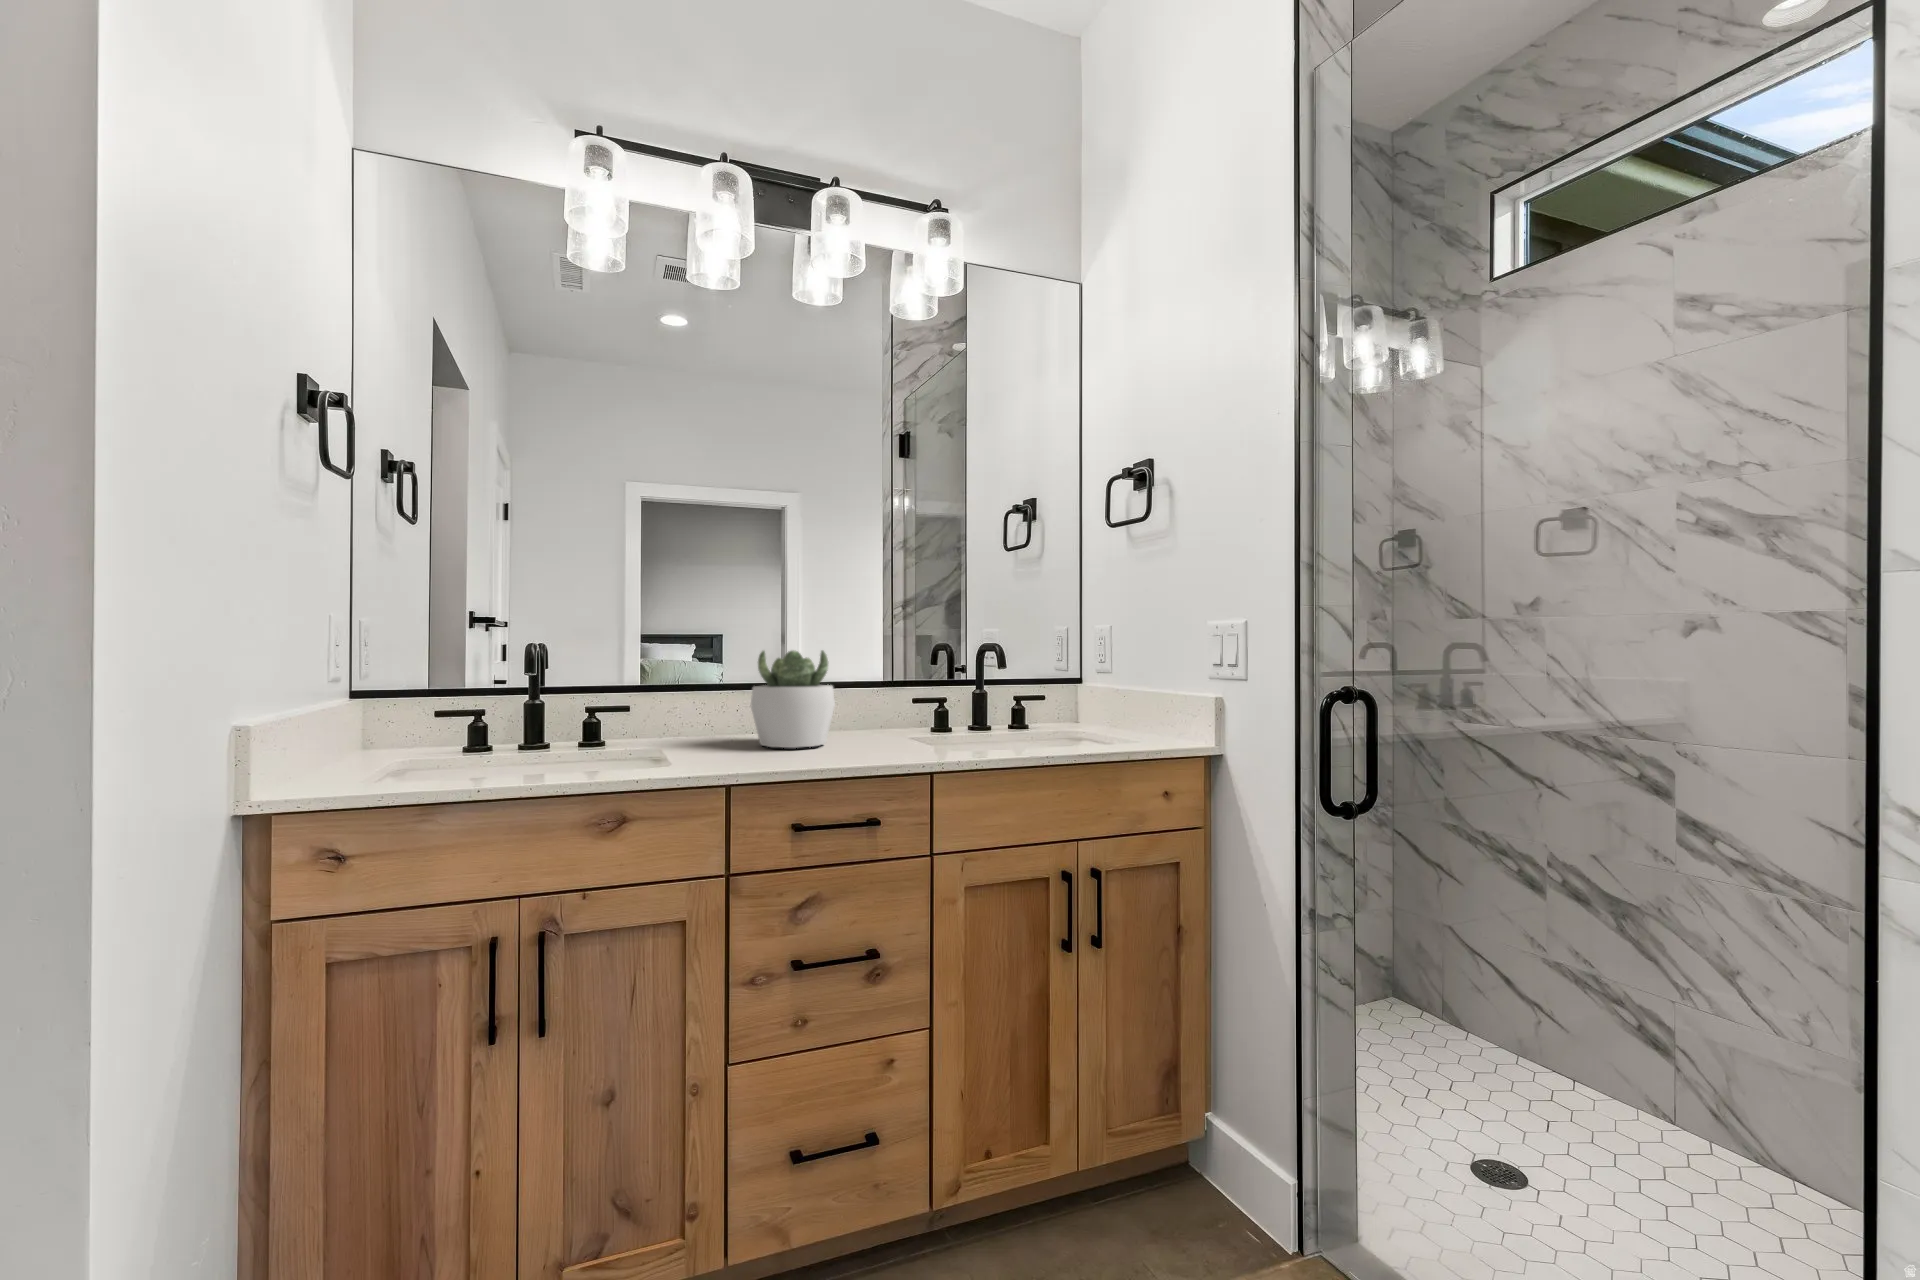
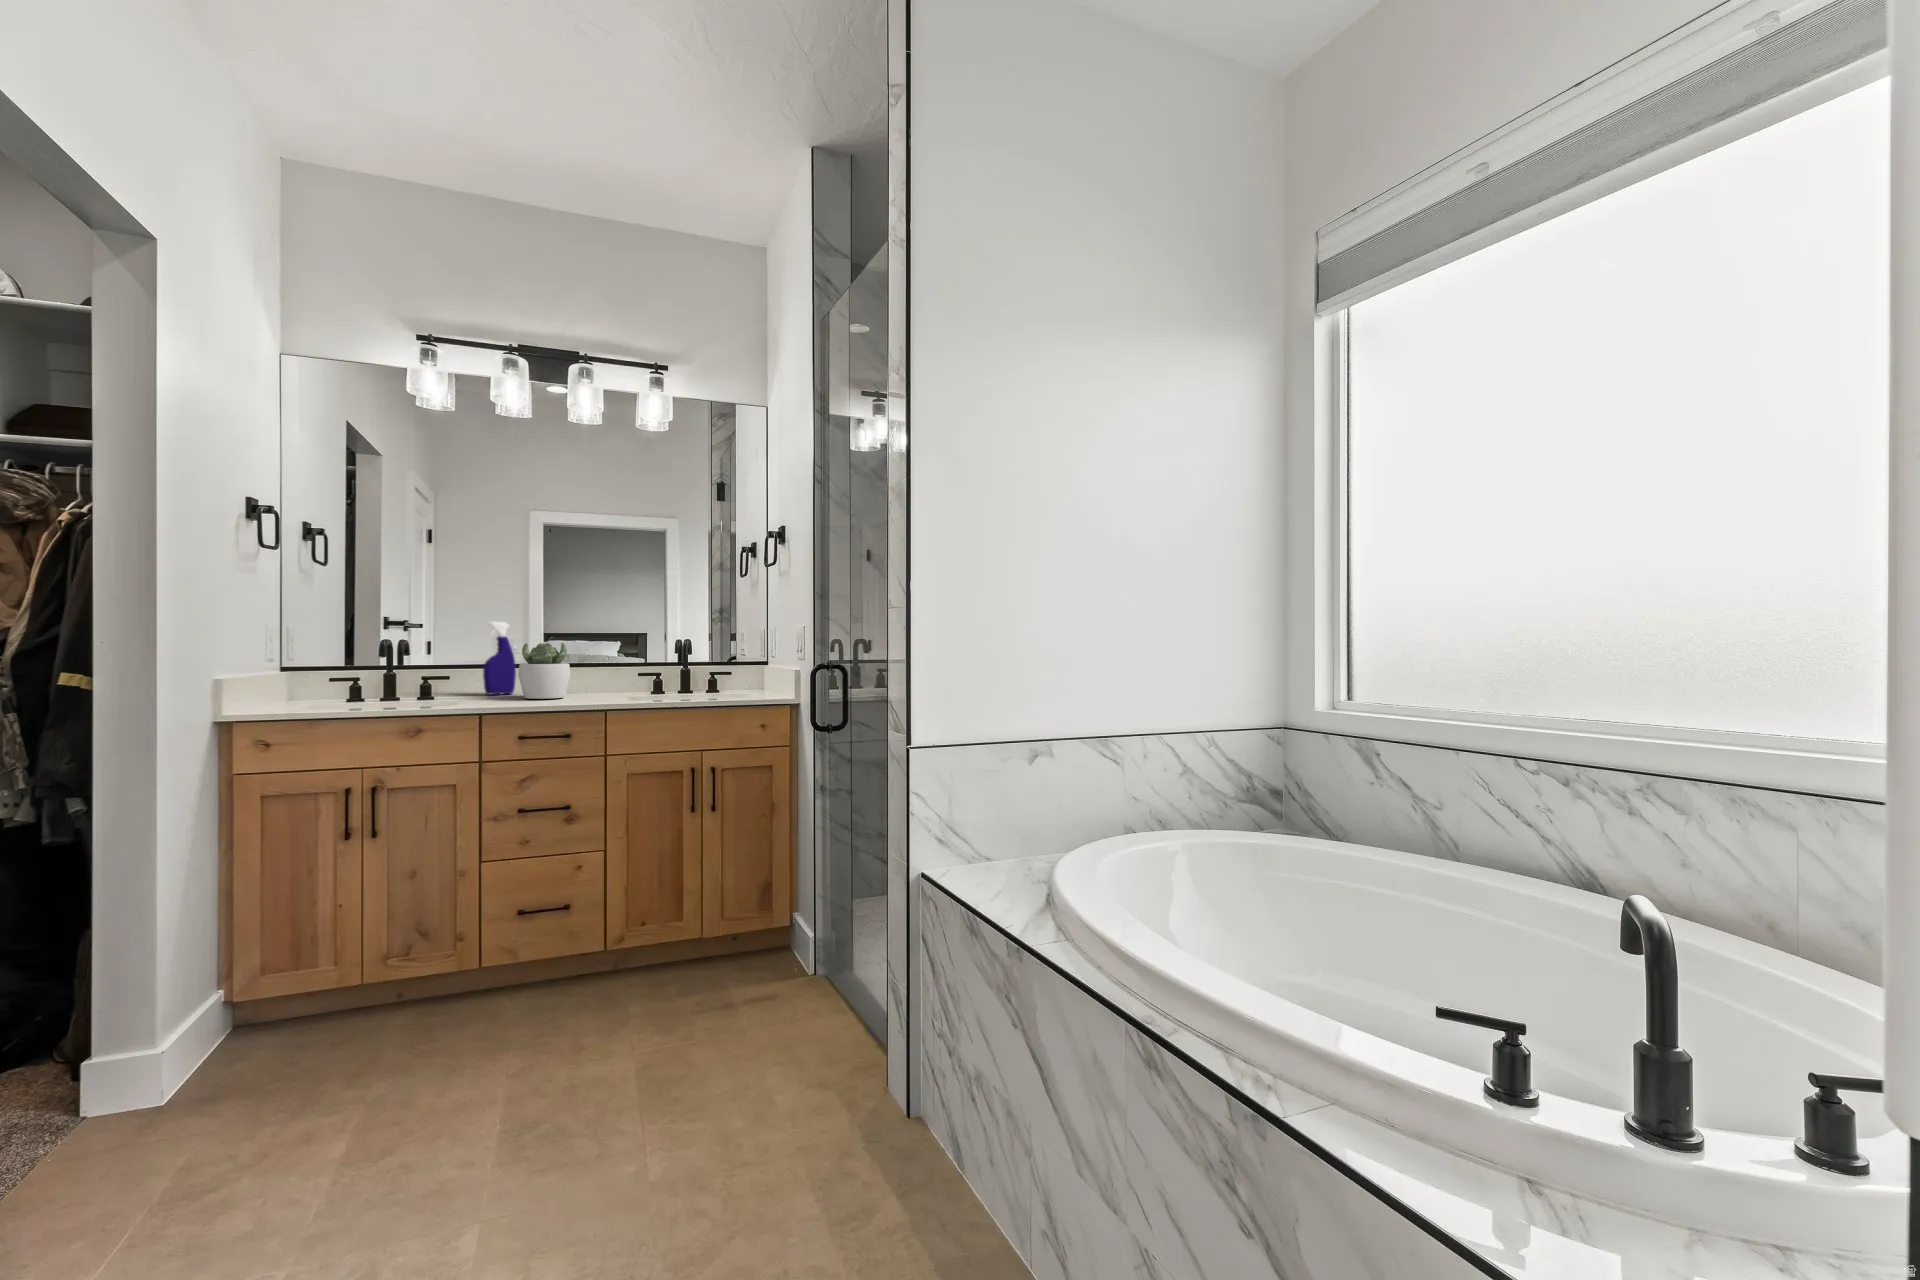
spray bottle: none [684,614,732,737] -> present [483,622,516,695]

